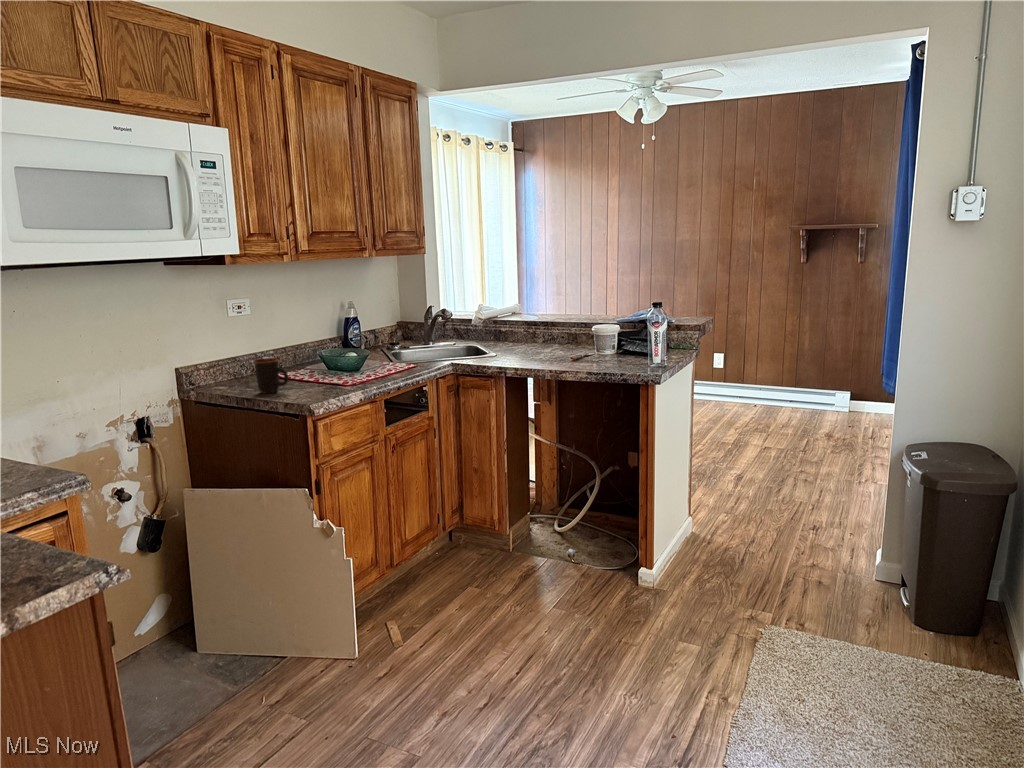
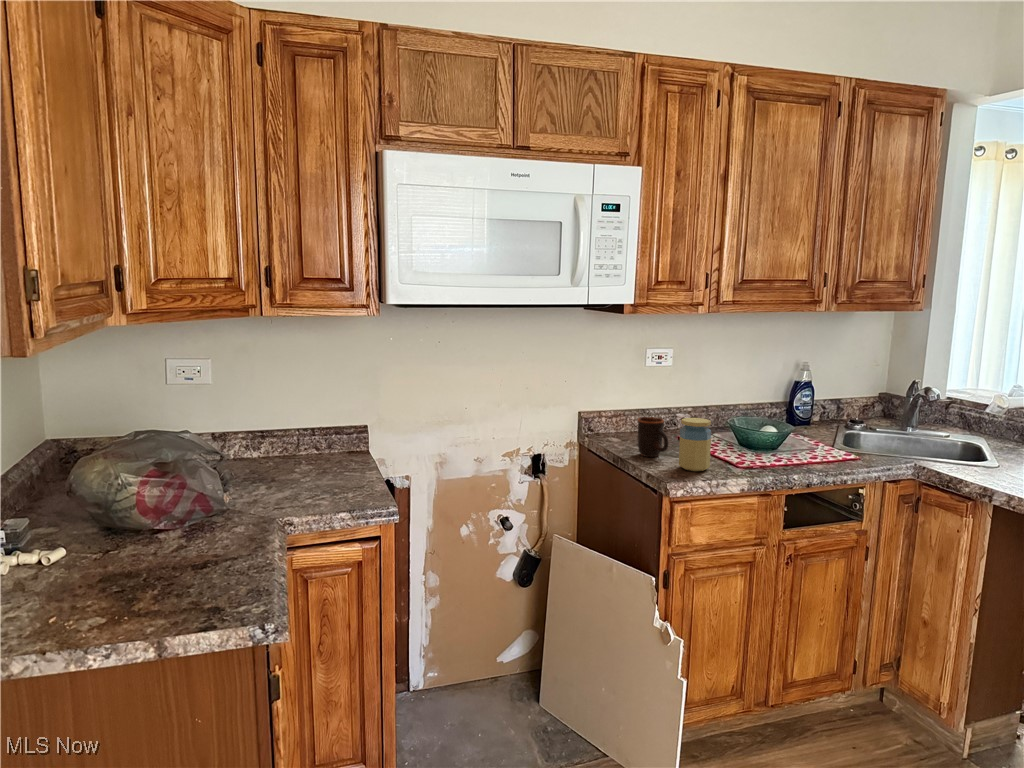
jar: none [302,350,329,394] -> present [679,418,711,471]

